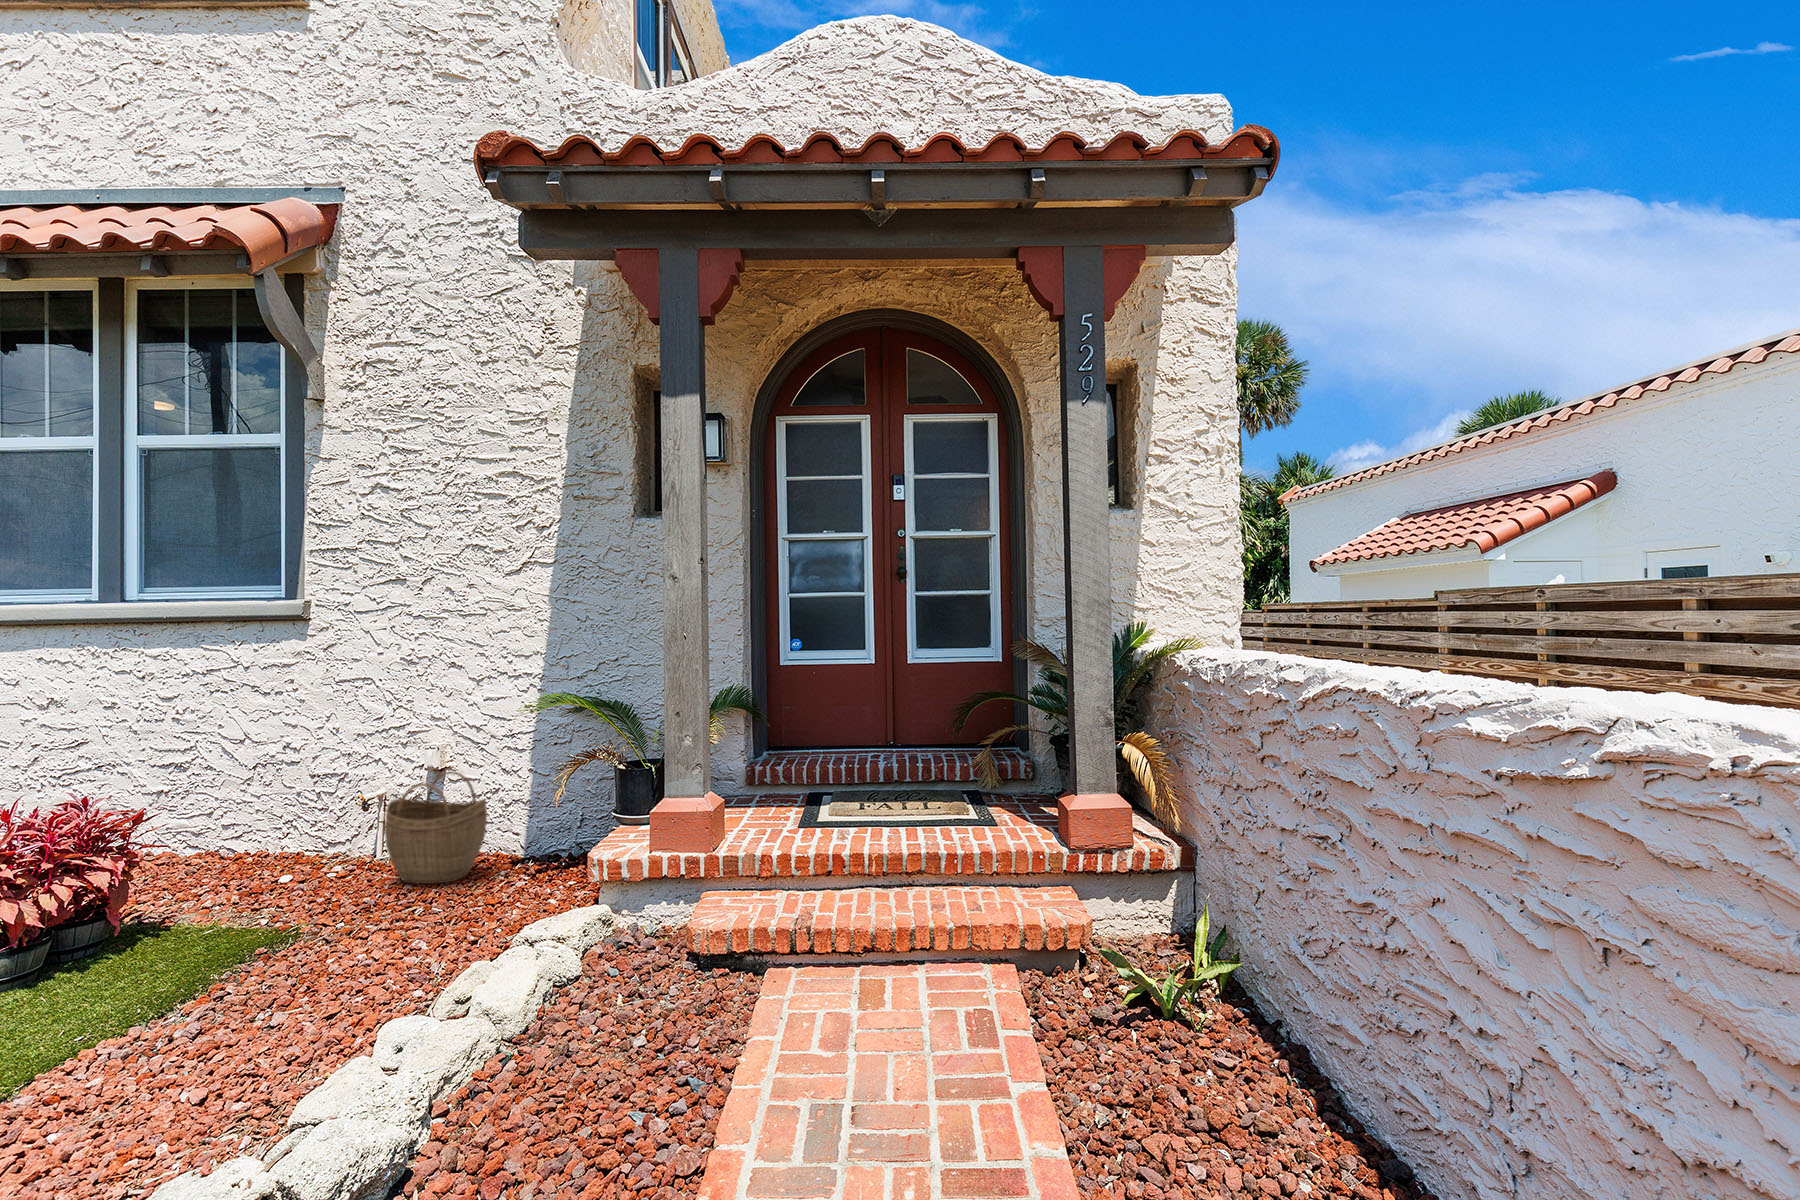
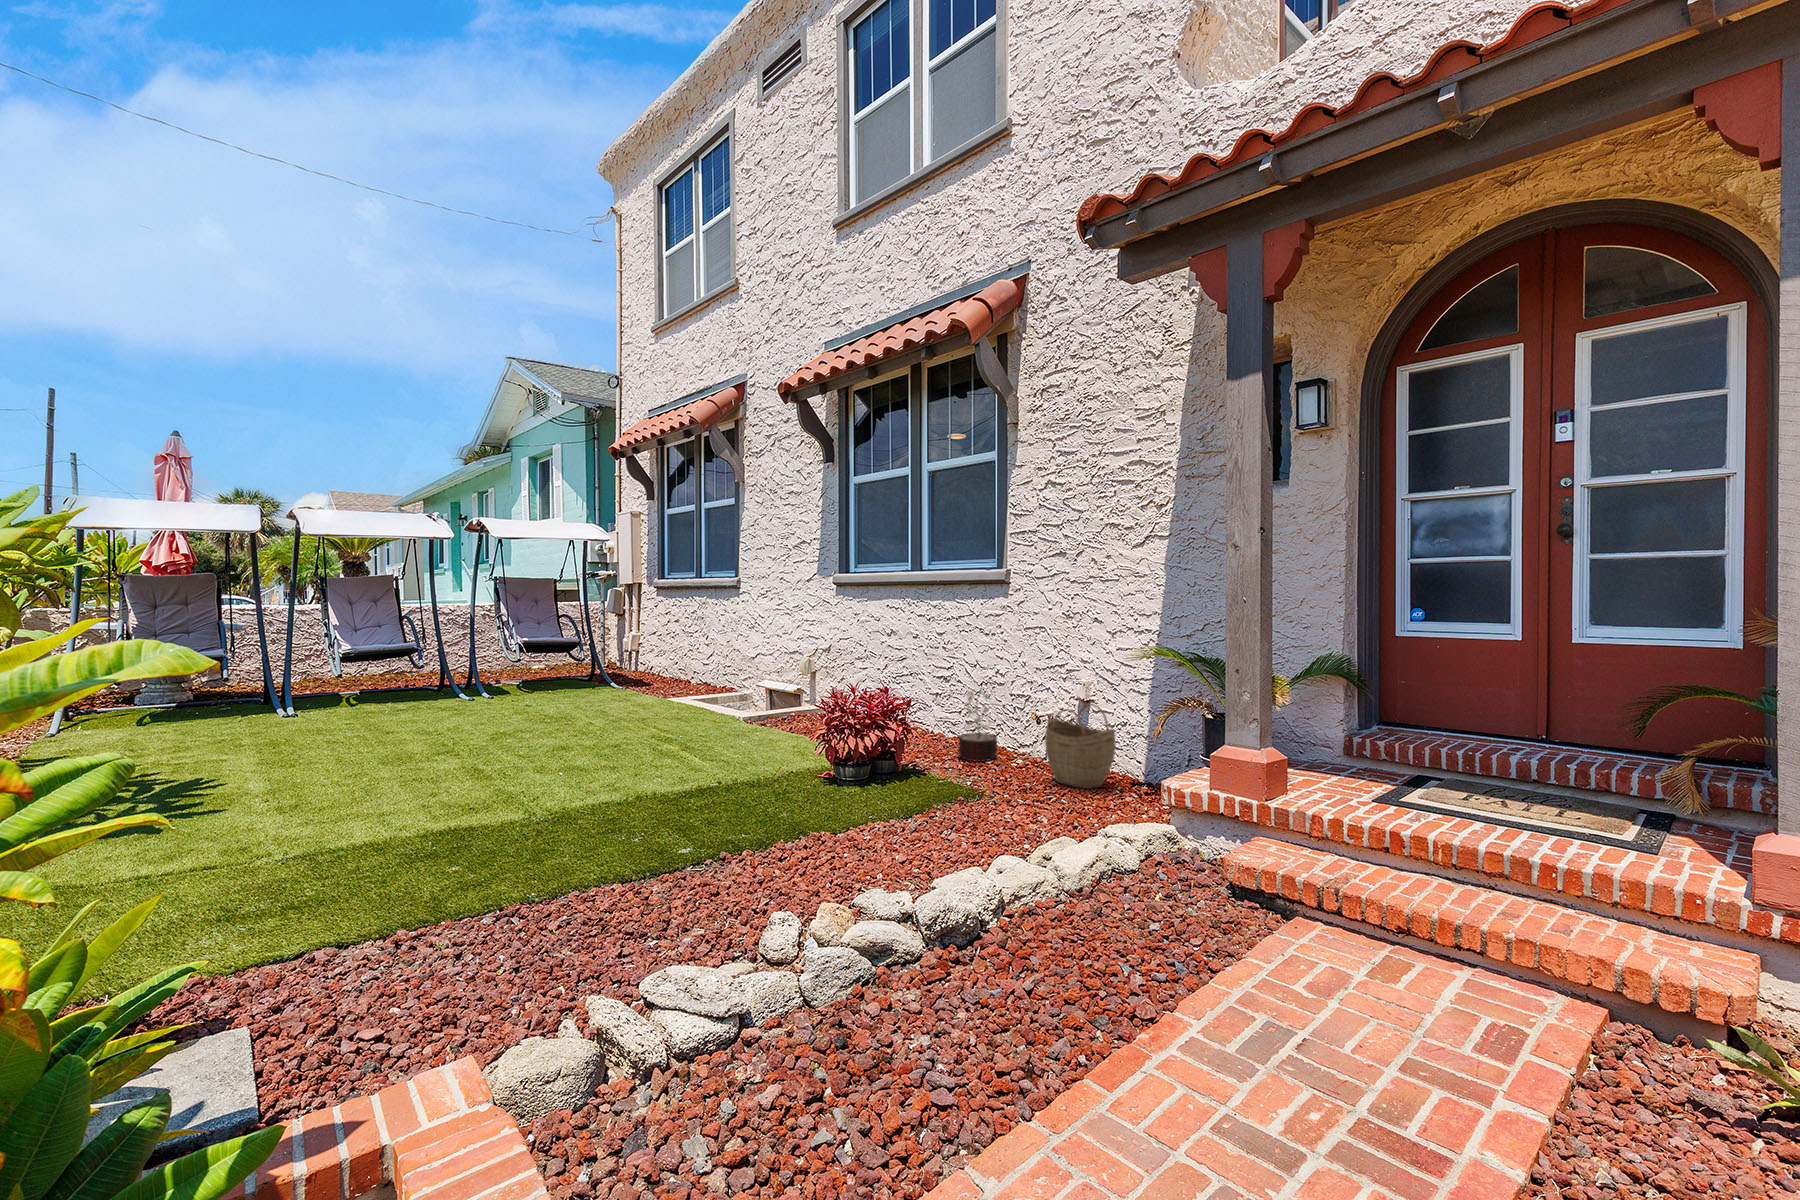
decorative plant: none [219,772,292,883] -> present [959,689,997,762]

